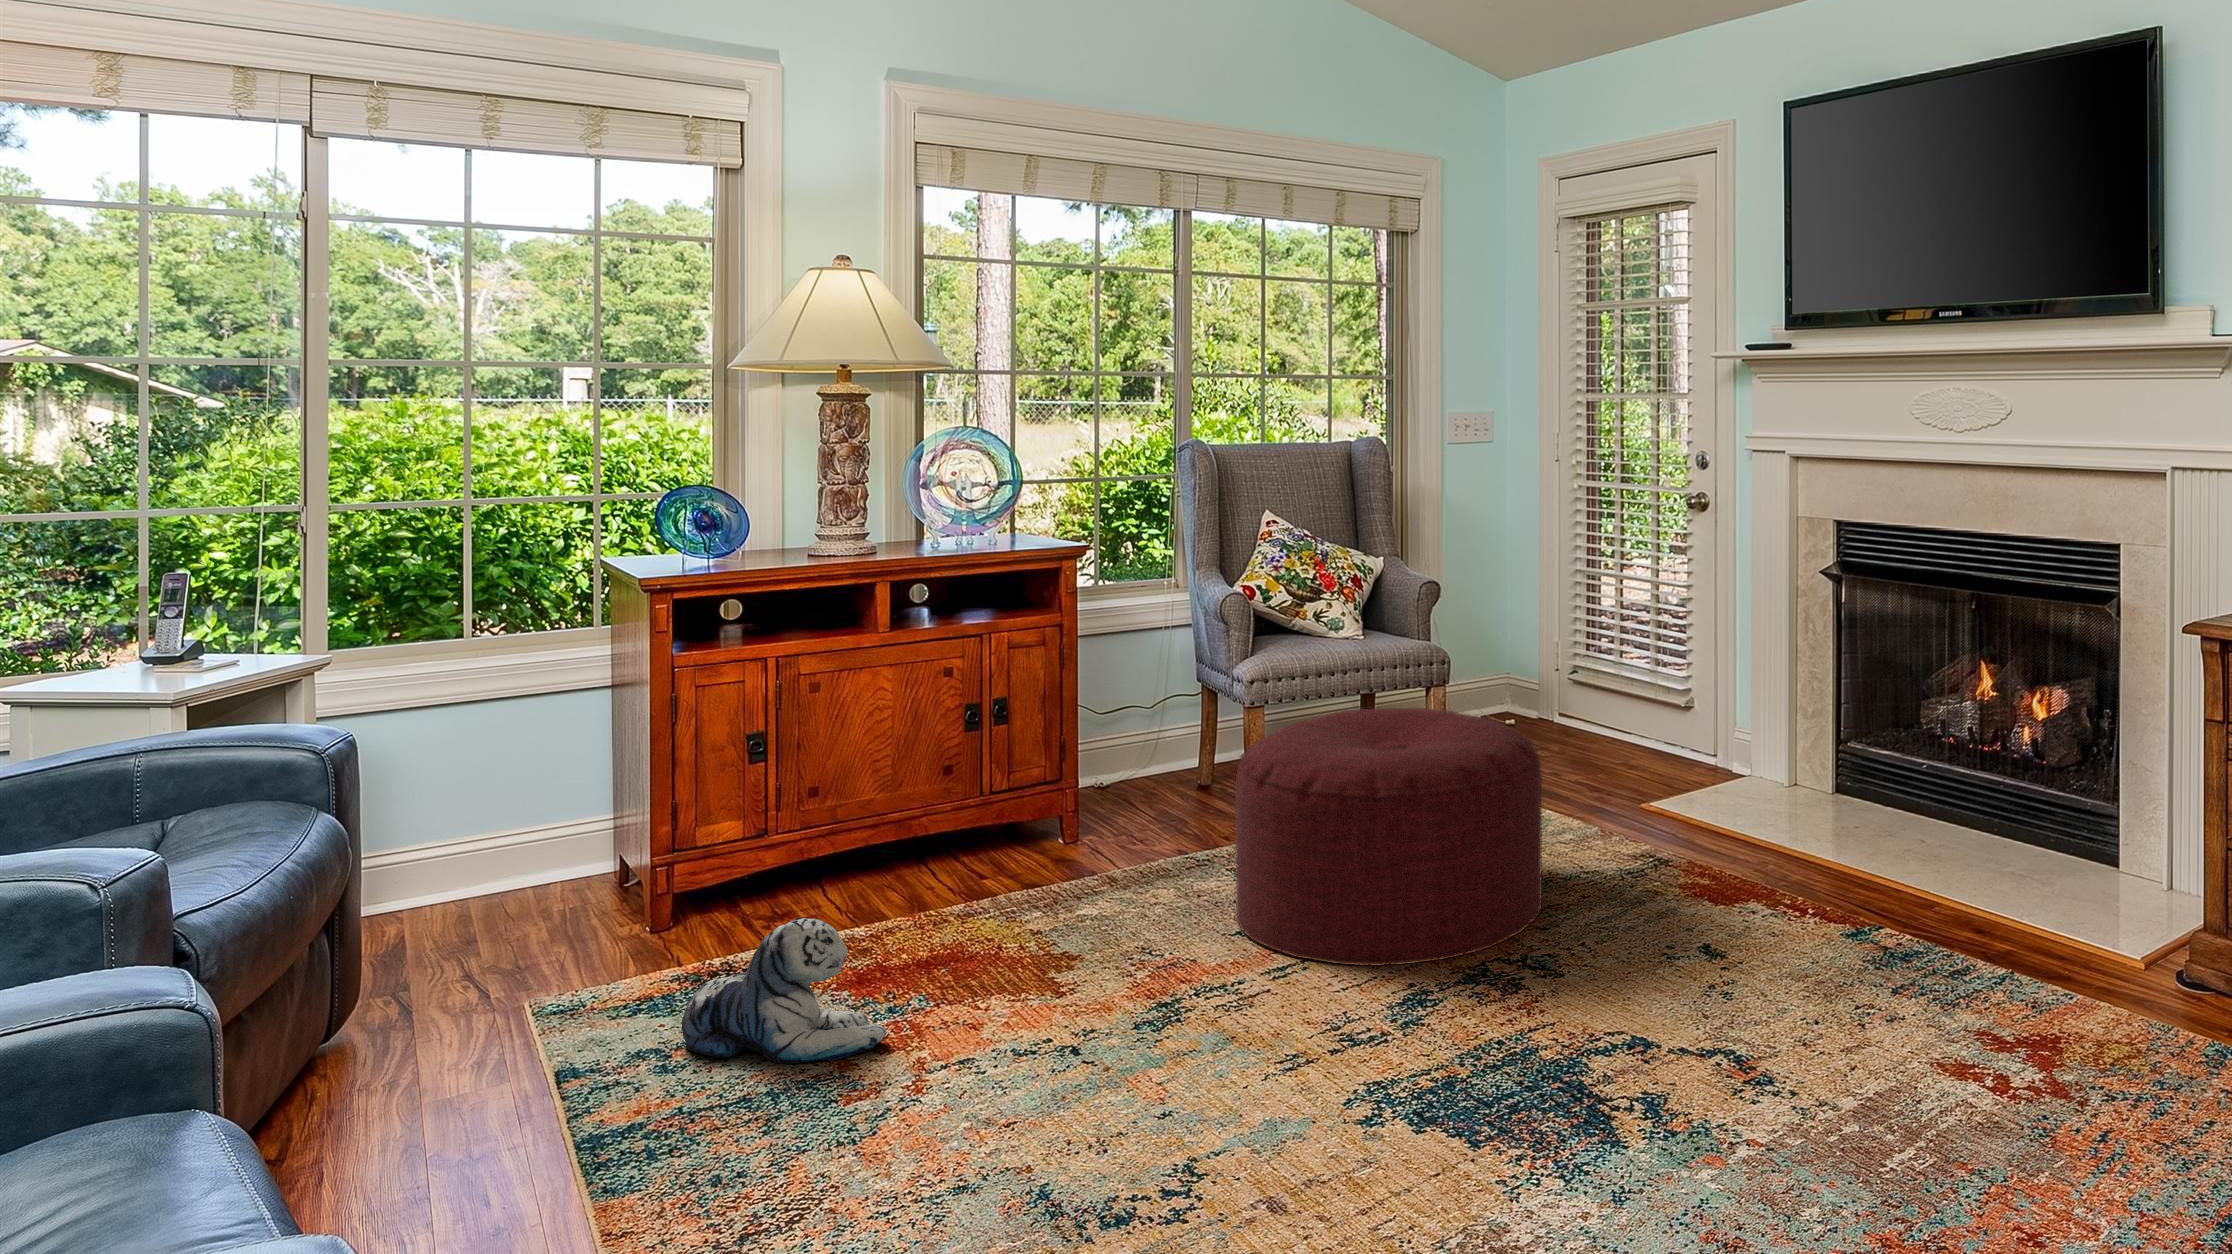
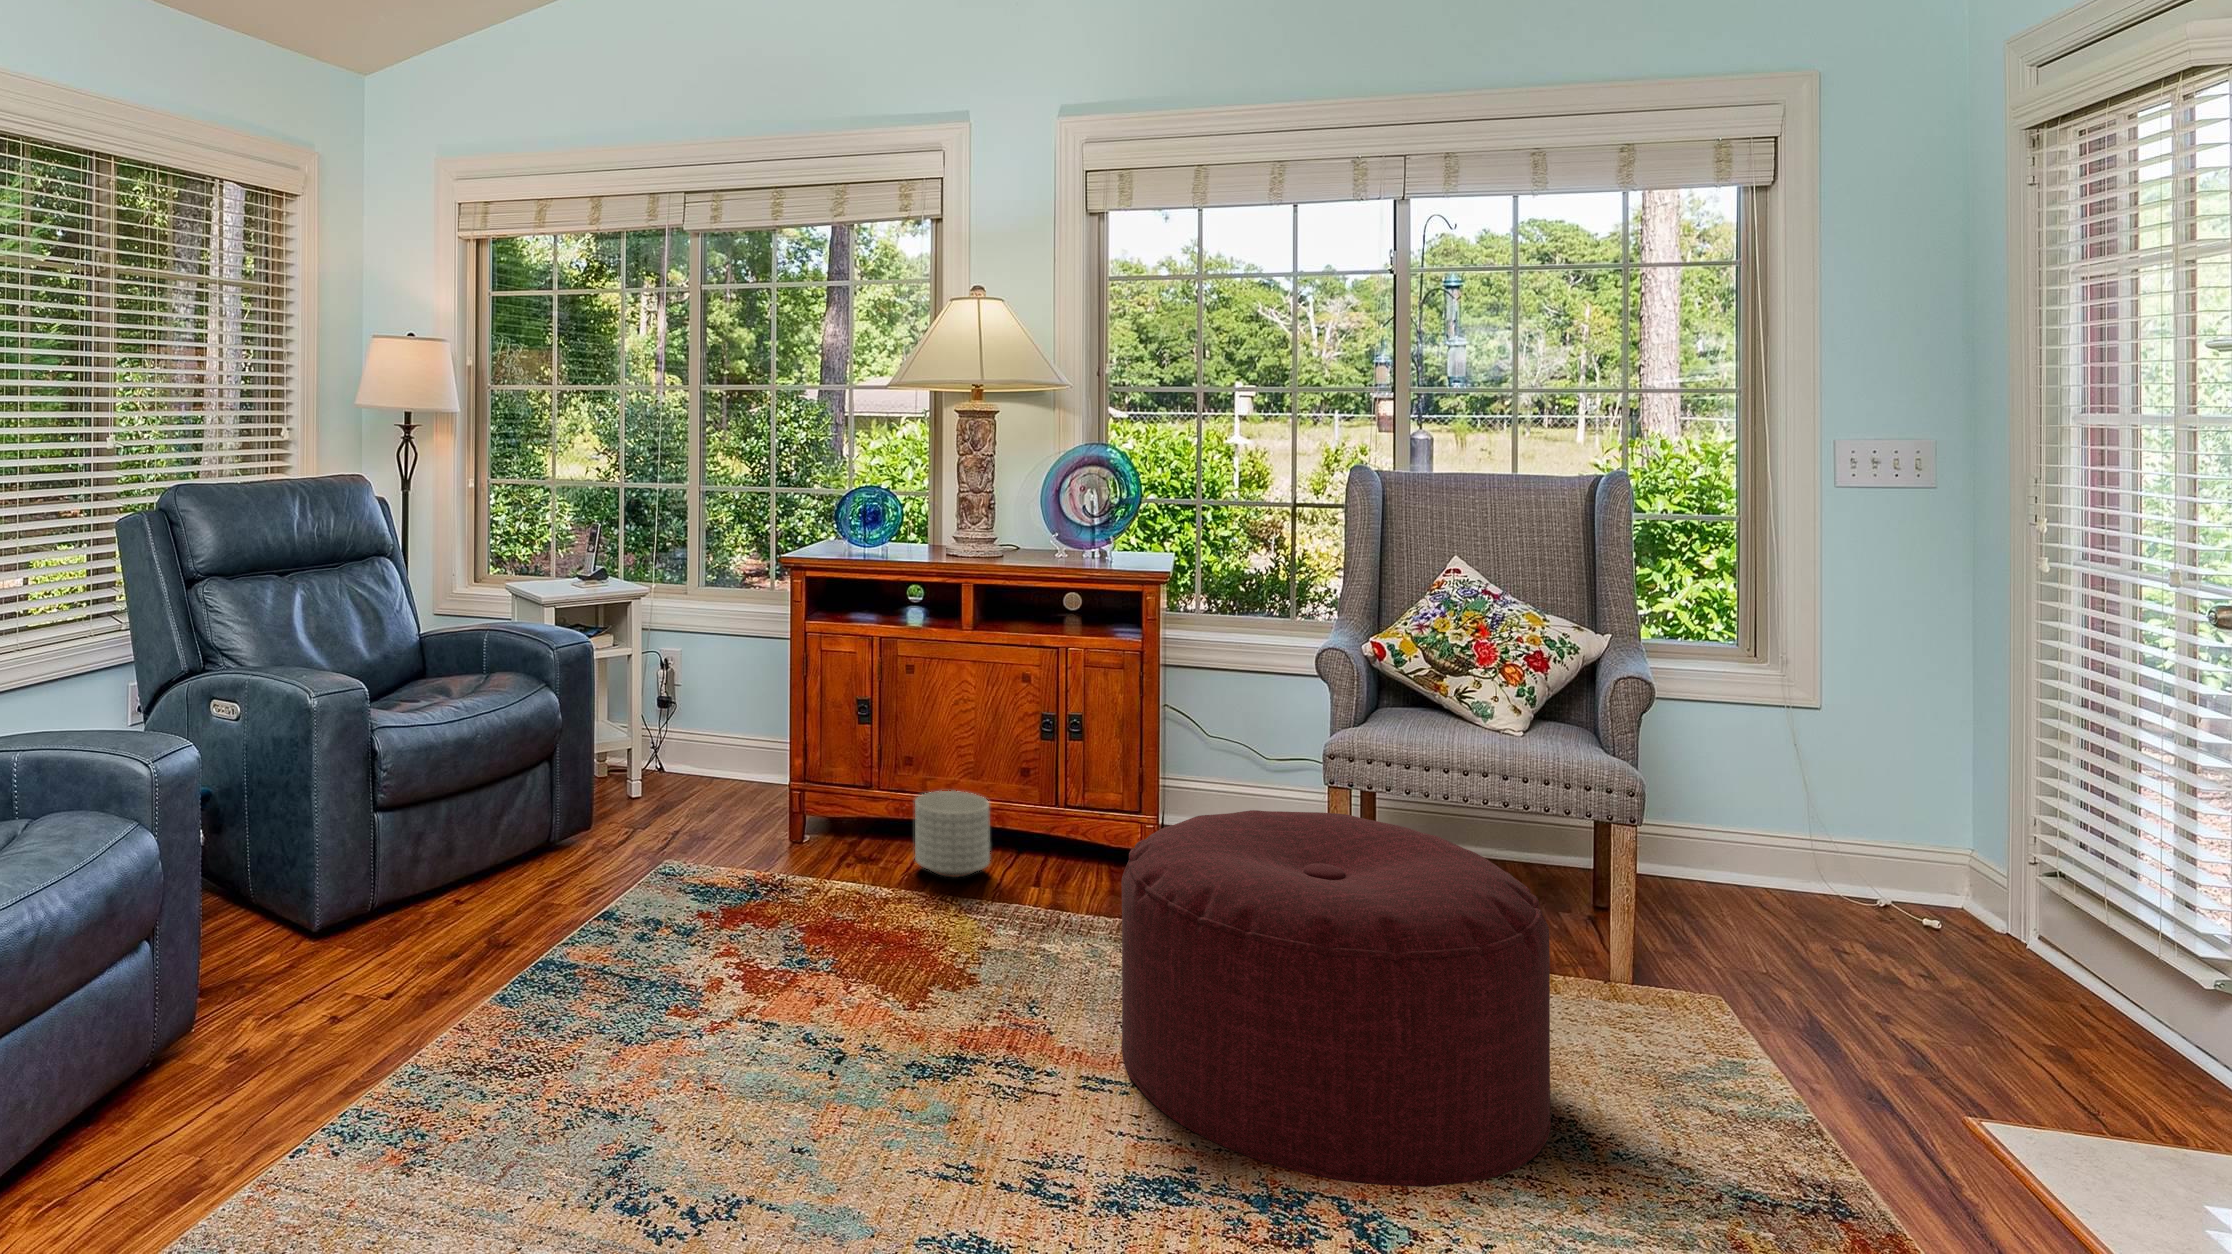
planter: none [853,804,940,897] -> present [915,791,990,877]
plush toy: present [682,917,887,1064] -> none [656,854,755,987]

